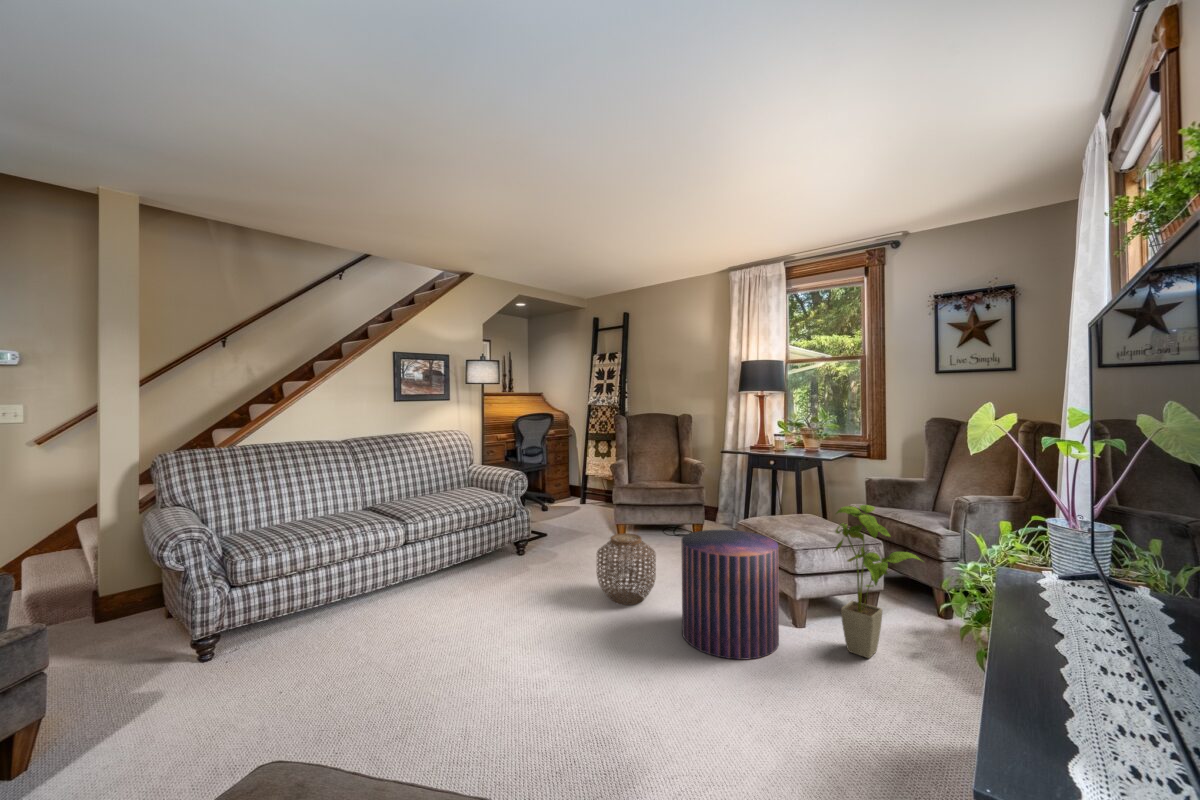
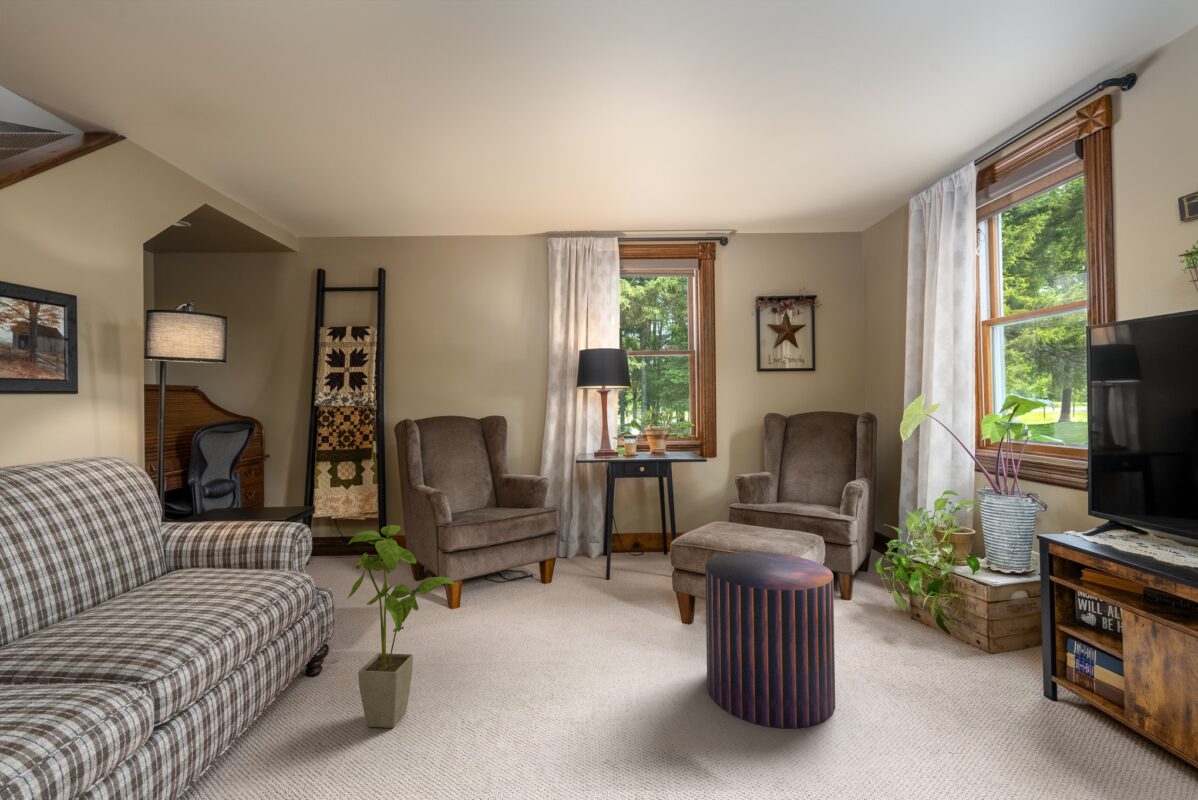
house plant: present [834,505,921,658] -> present [347,525,458,728]
woven basket: present [597,533,656,605] -> none [547,588,637,702]

